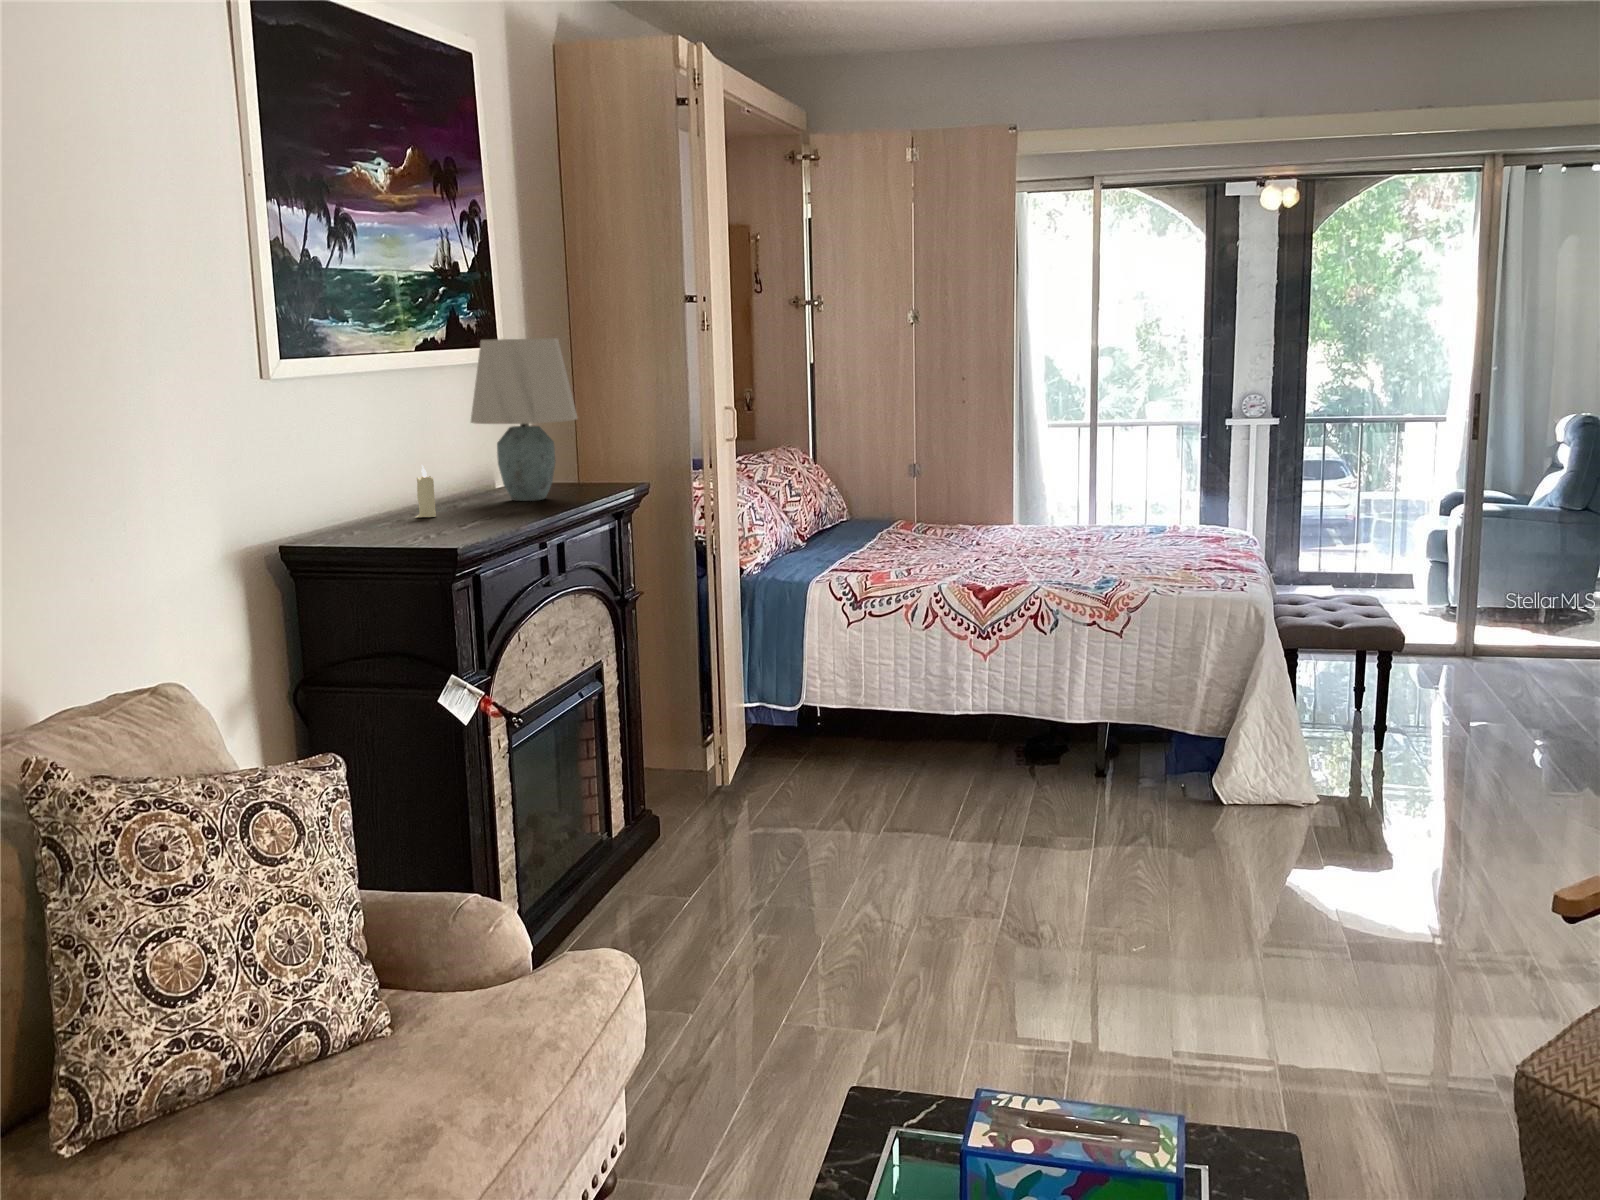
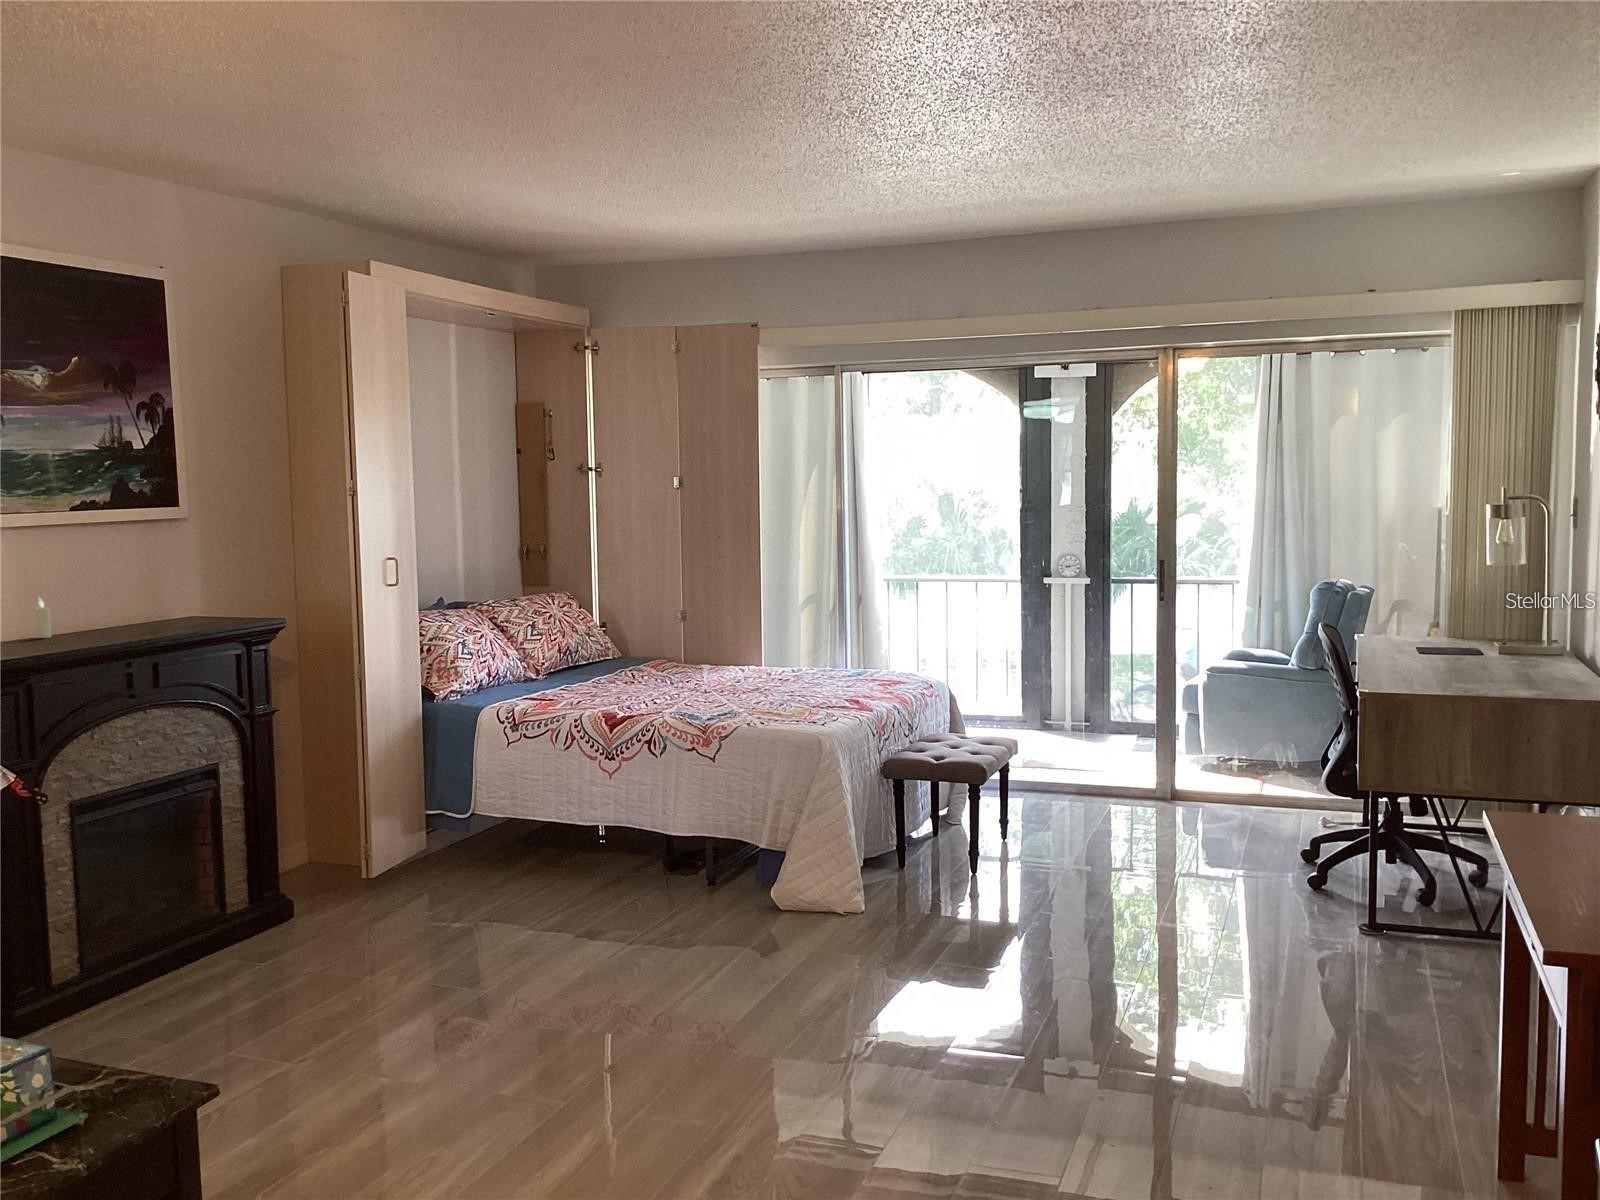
table lamp: present [471,338,577,501] -> none [115,502,207,629]

